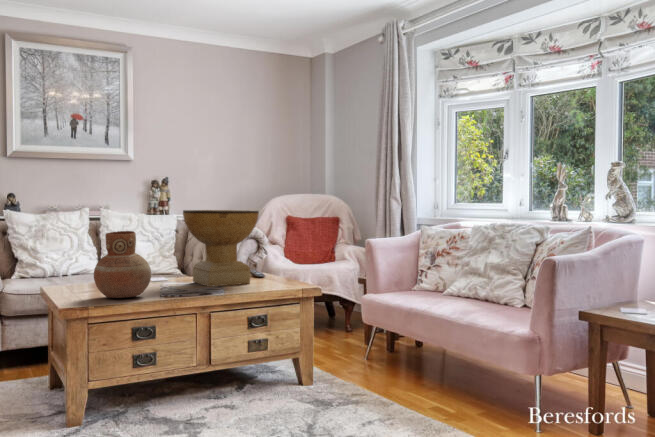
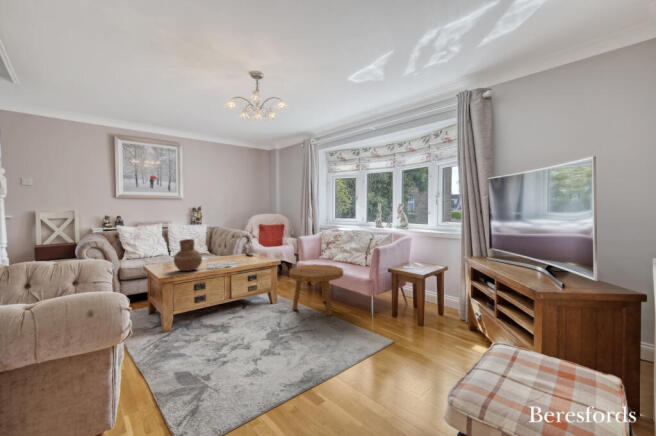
decorative bowl: present [183,210,259,287] -> none [215,225,251,262]
footstool: none [338,300,465,418] -> present [289,264,343,315]

